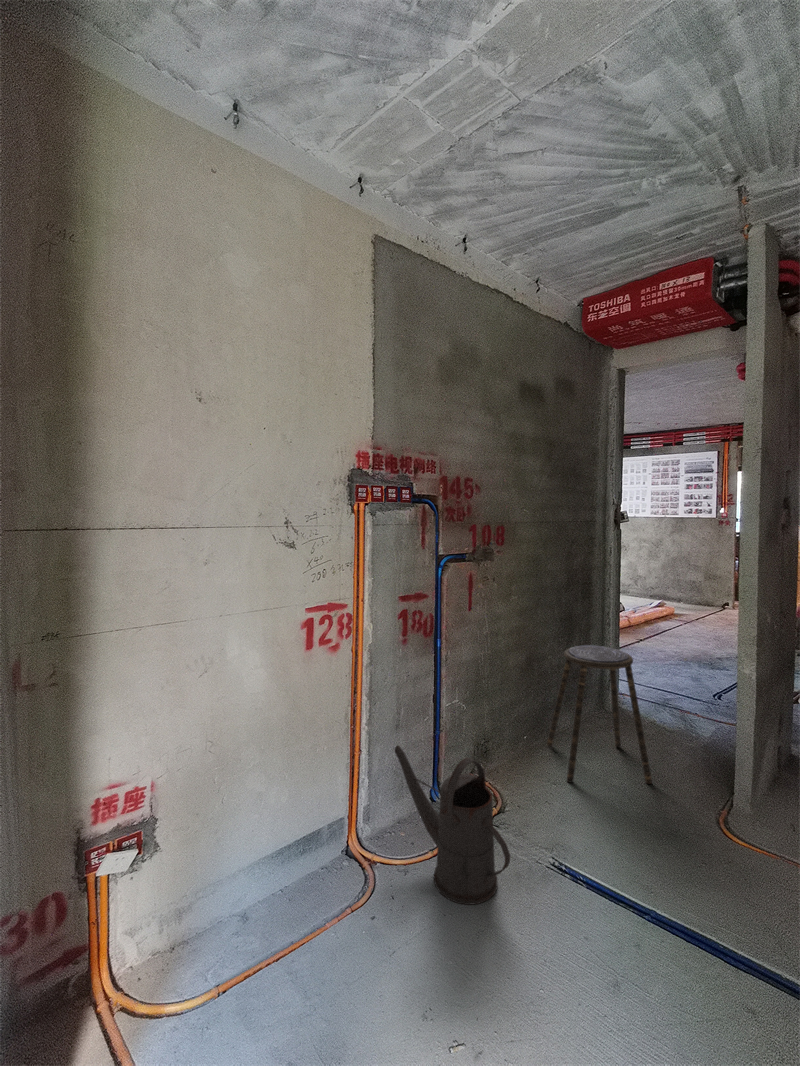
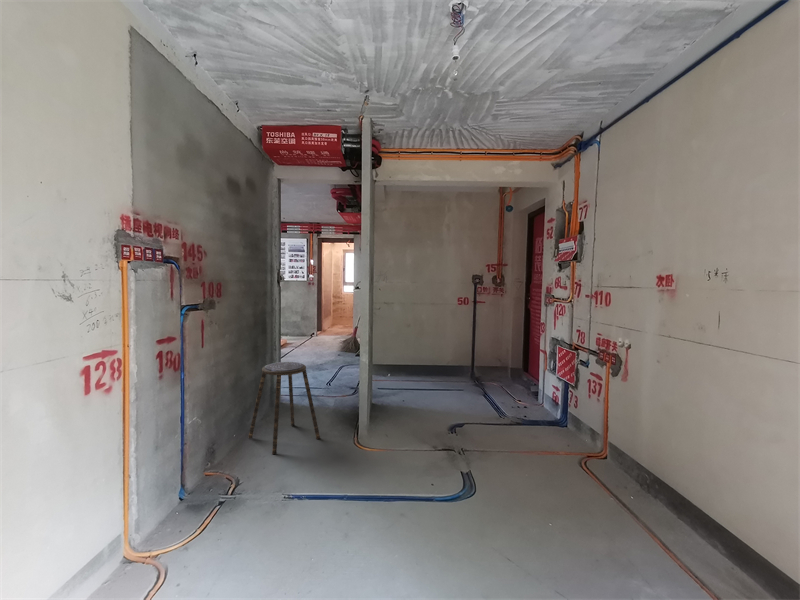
watering can: present [395,745,510,905] -> none [160,448,275,552]

